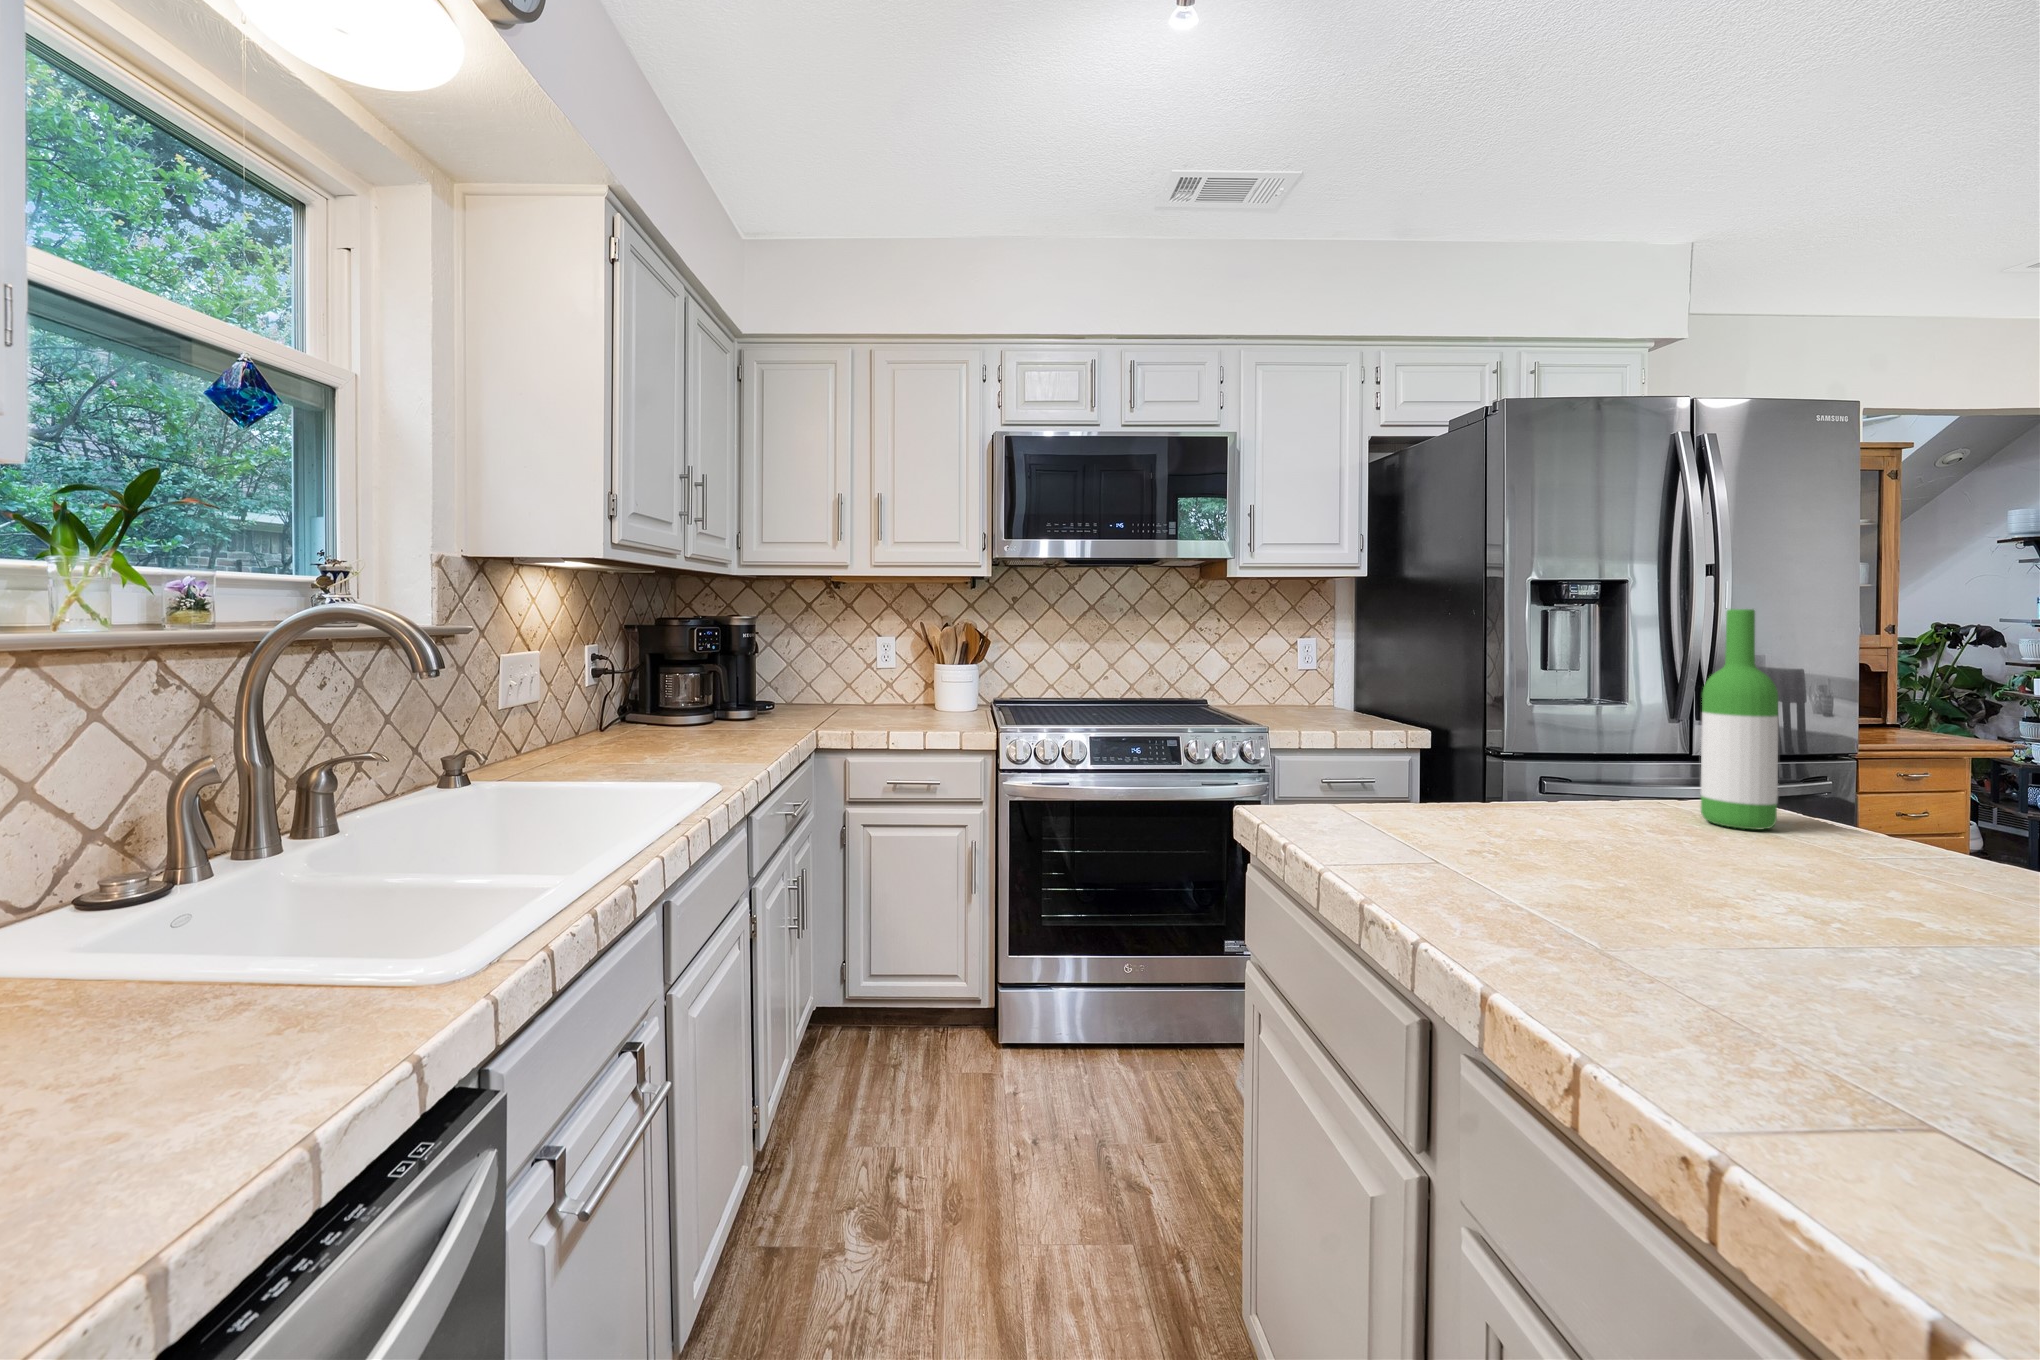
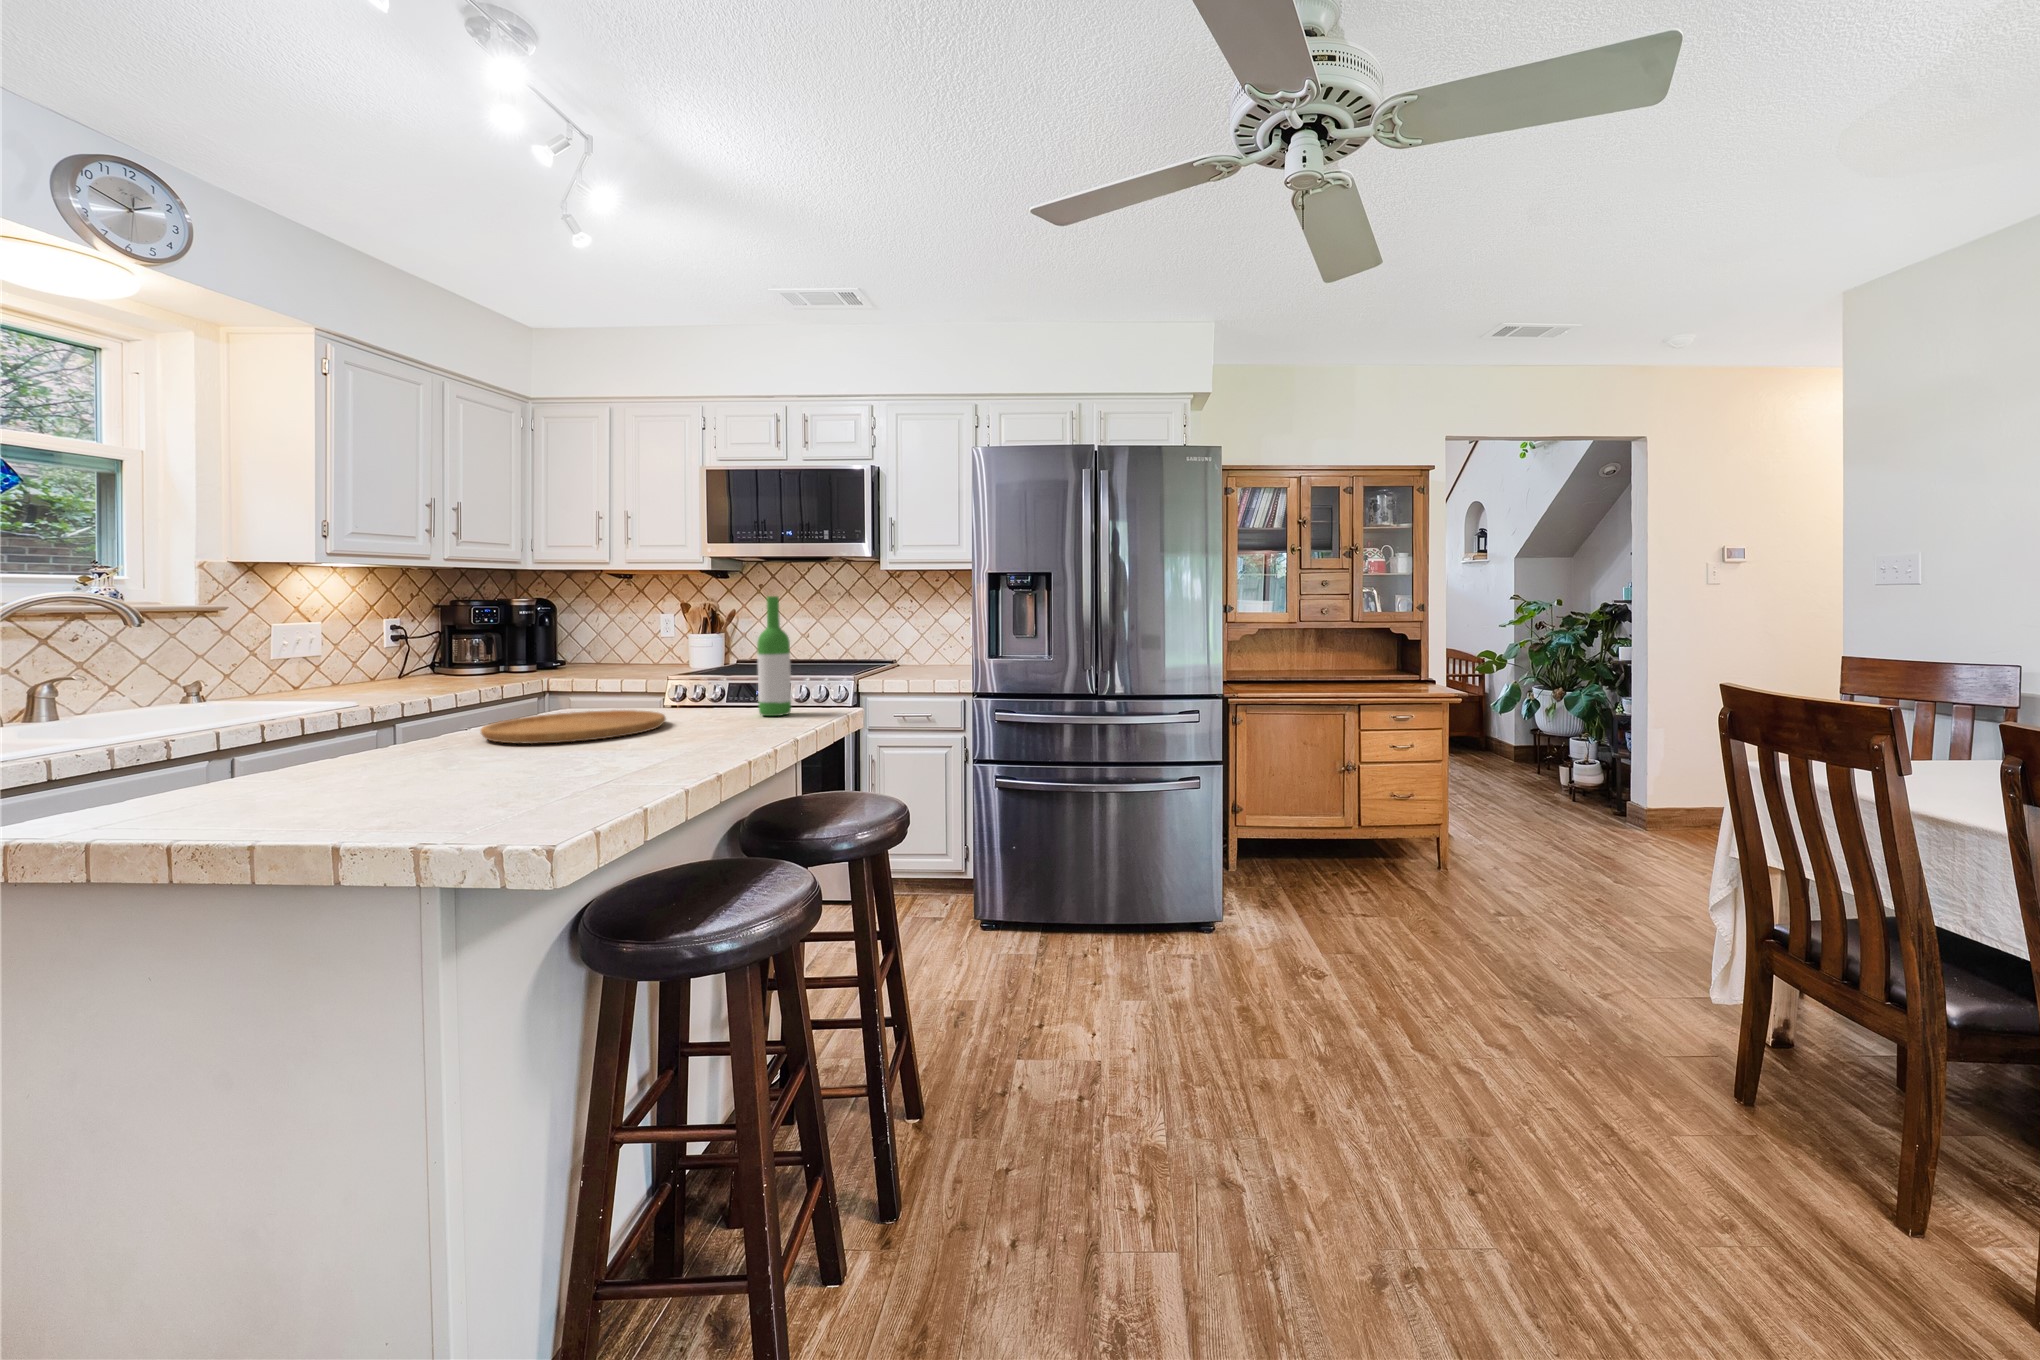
cutting board: none [1439,822,1853,935] -> present [481,710,666,744]

